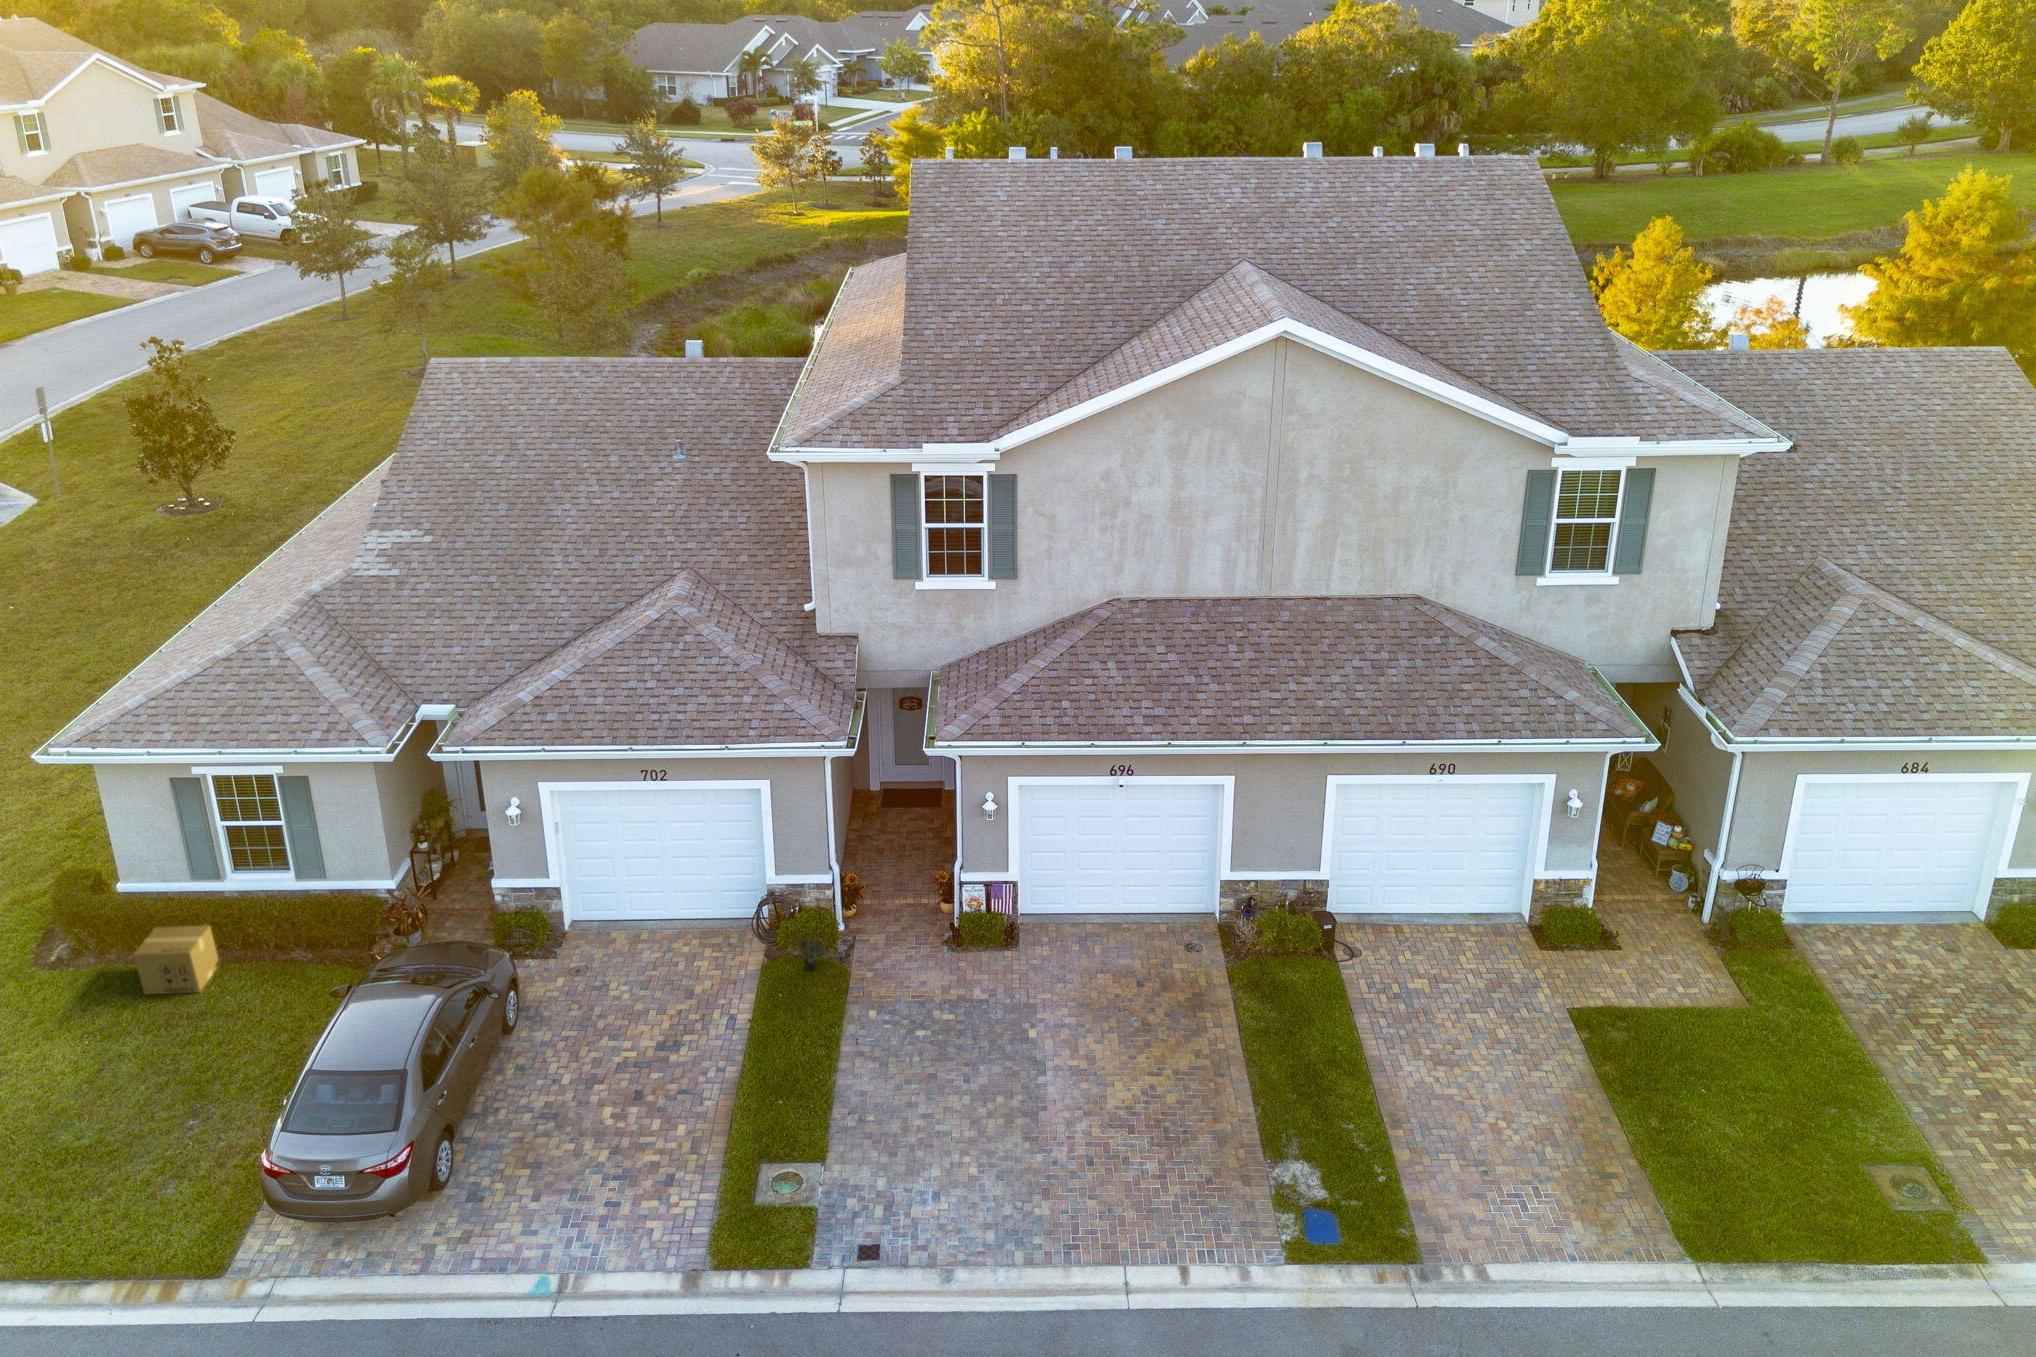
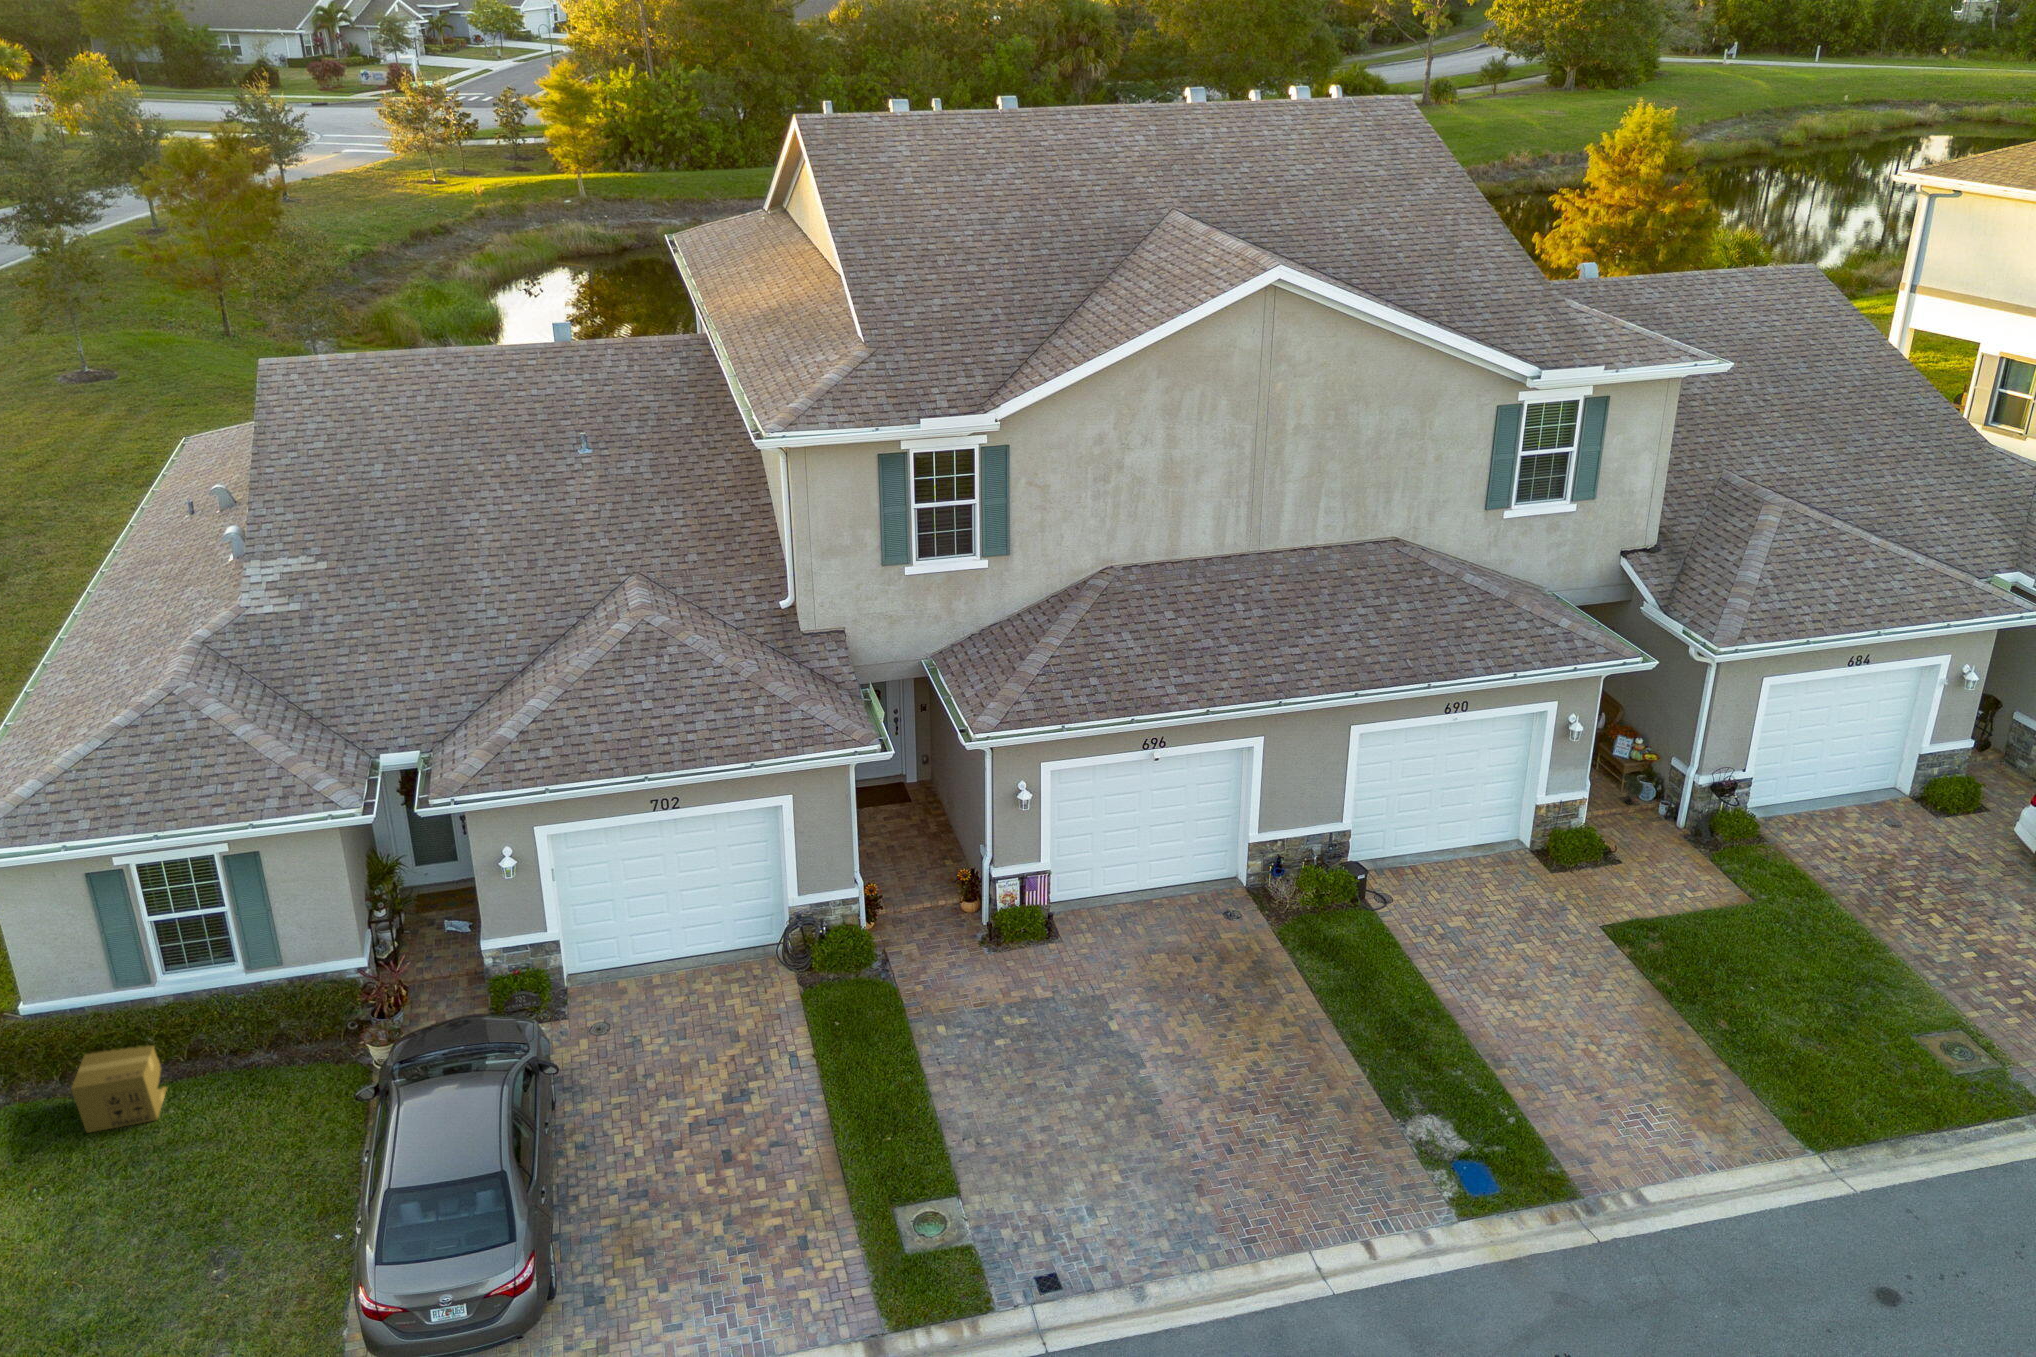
potted plant: present [795,938,825,970] -> present [1622,774,1644,804]

